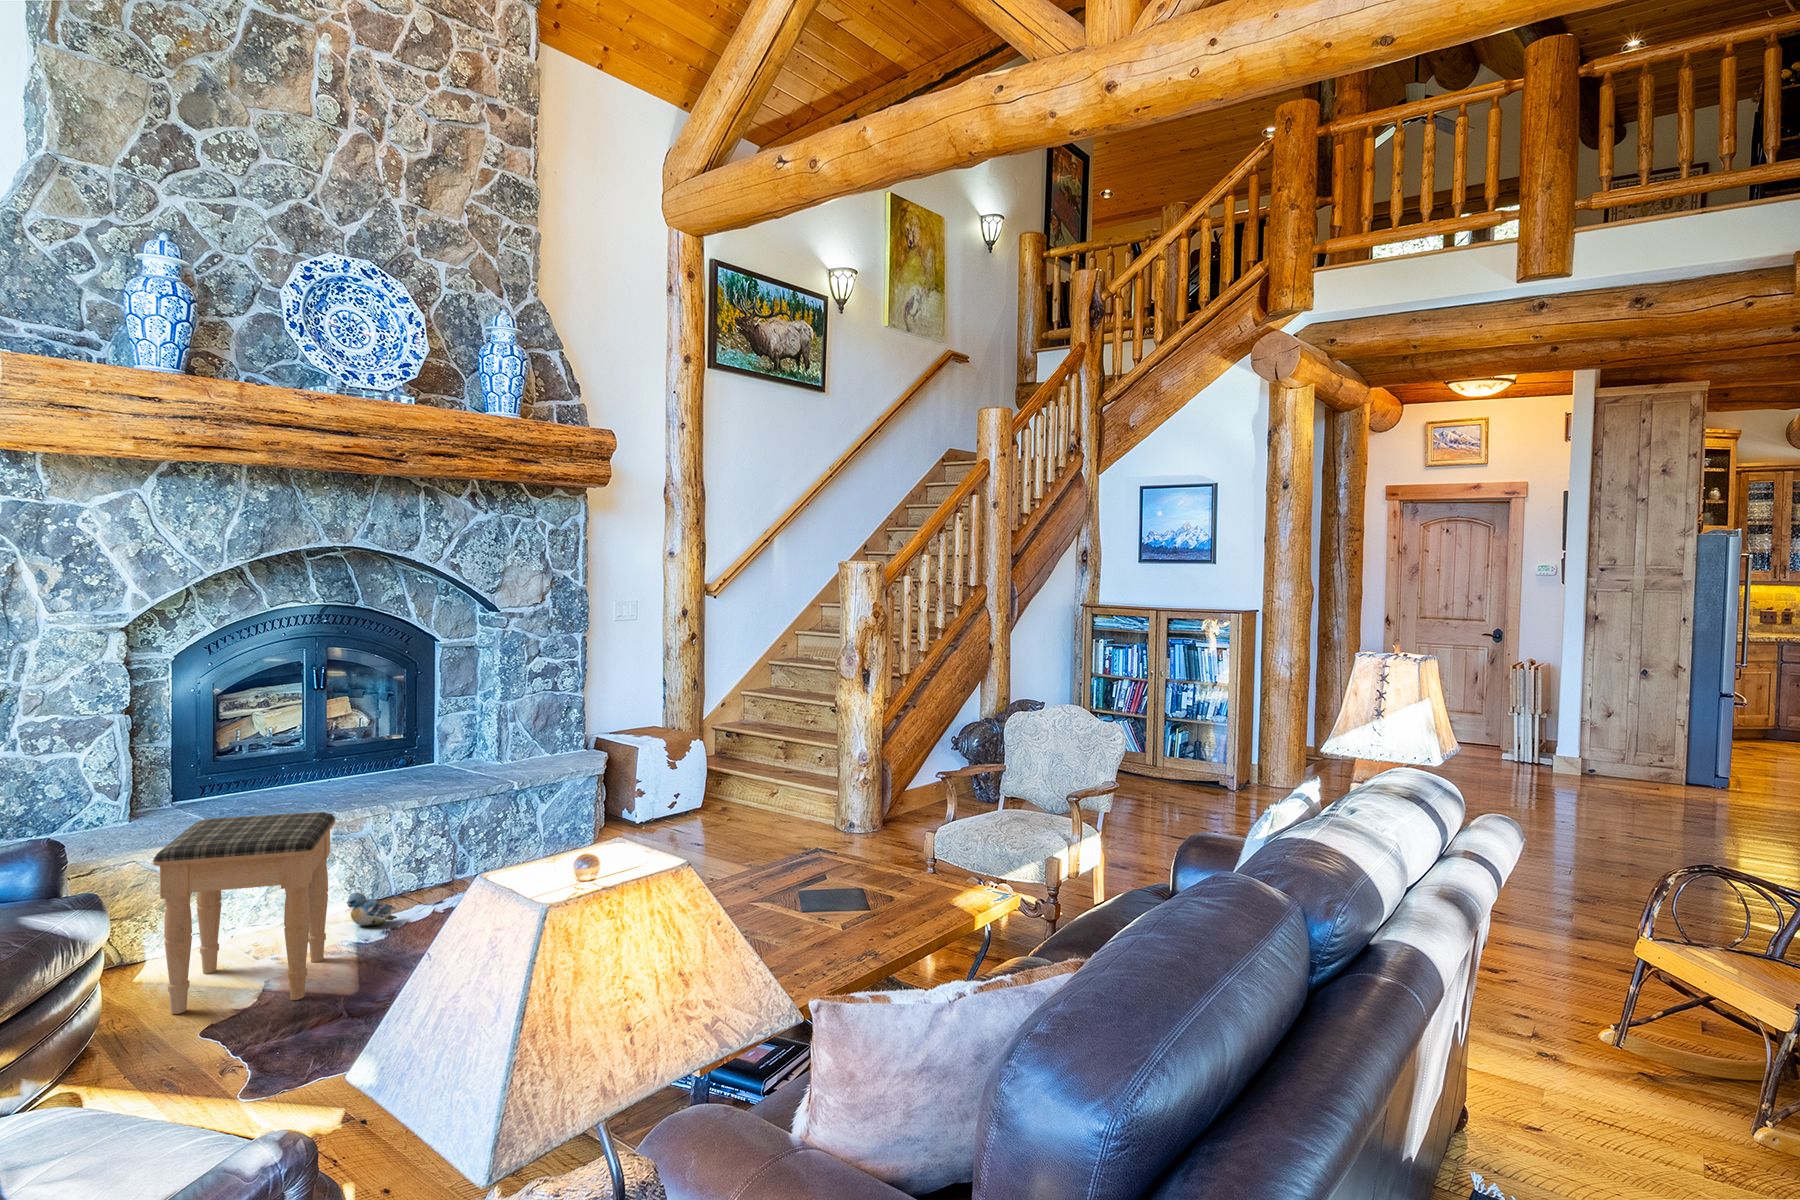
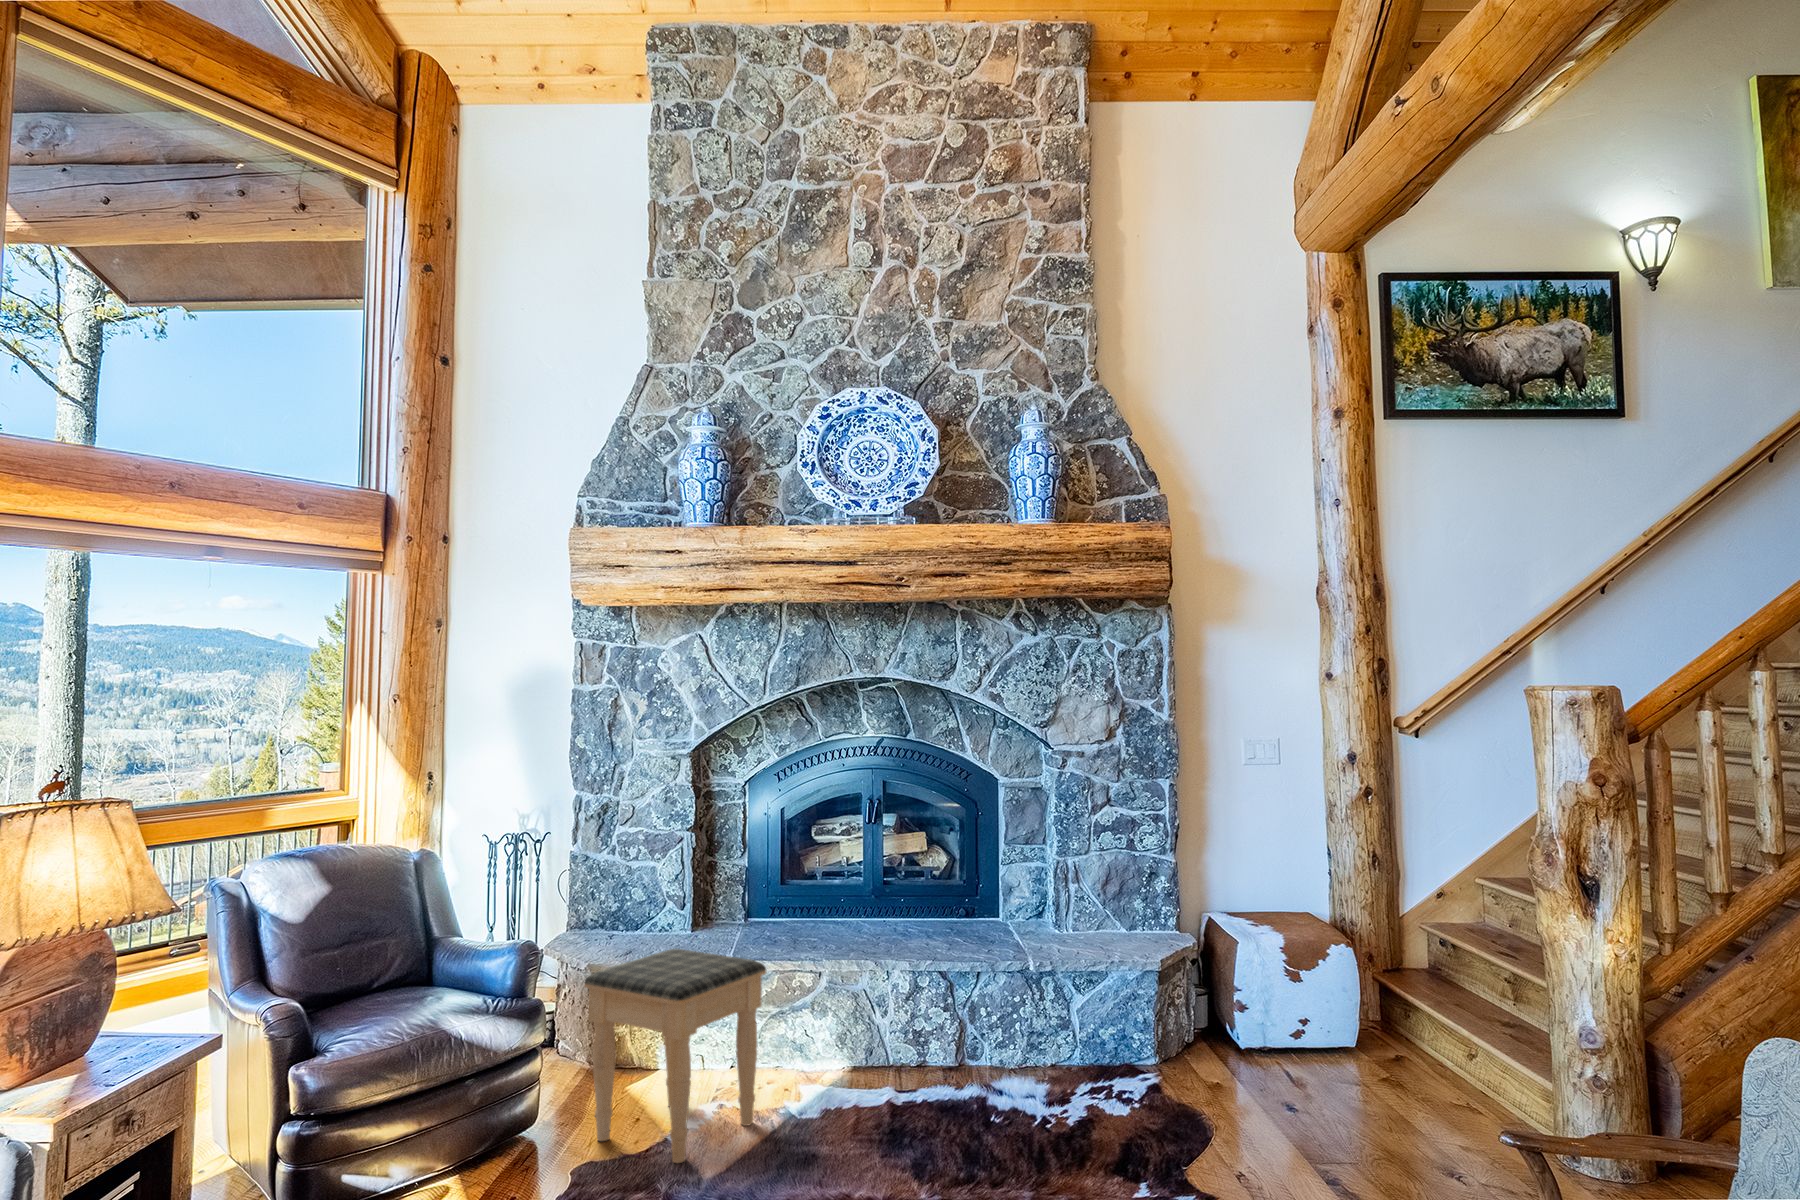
plush toy: present [347,893,397,926] -> none [815,1057,859,1100]

